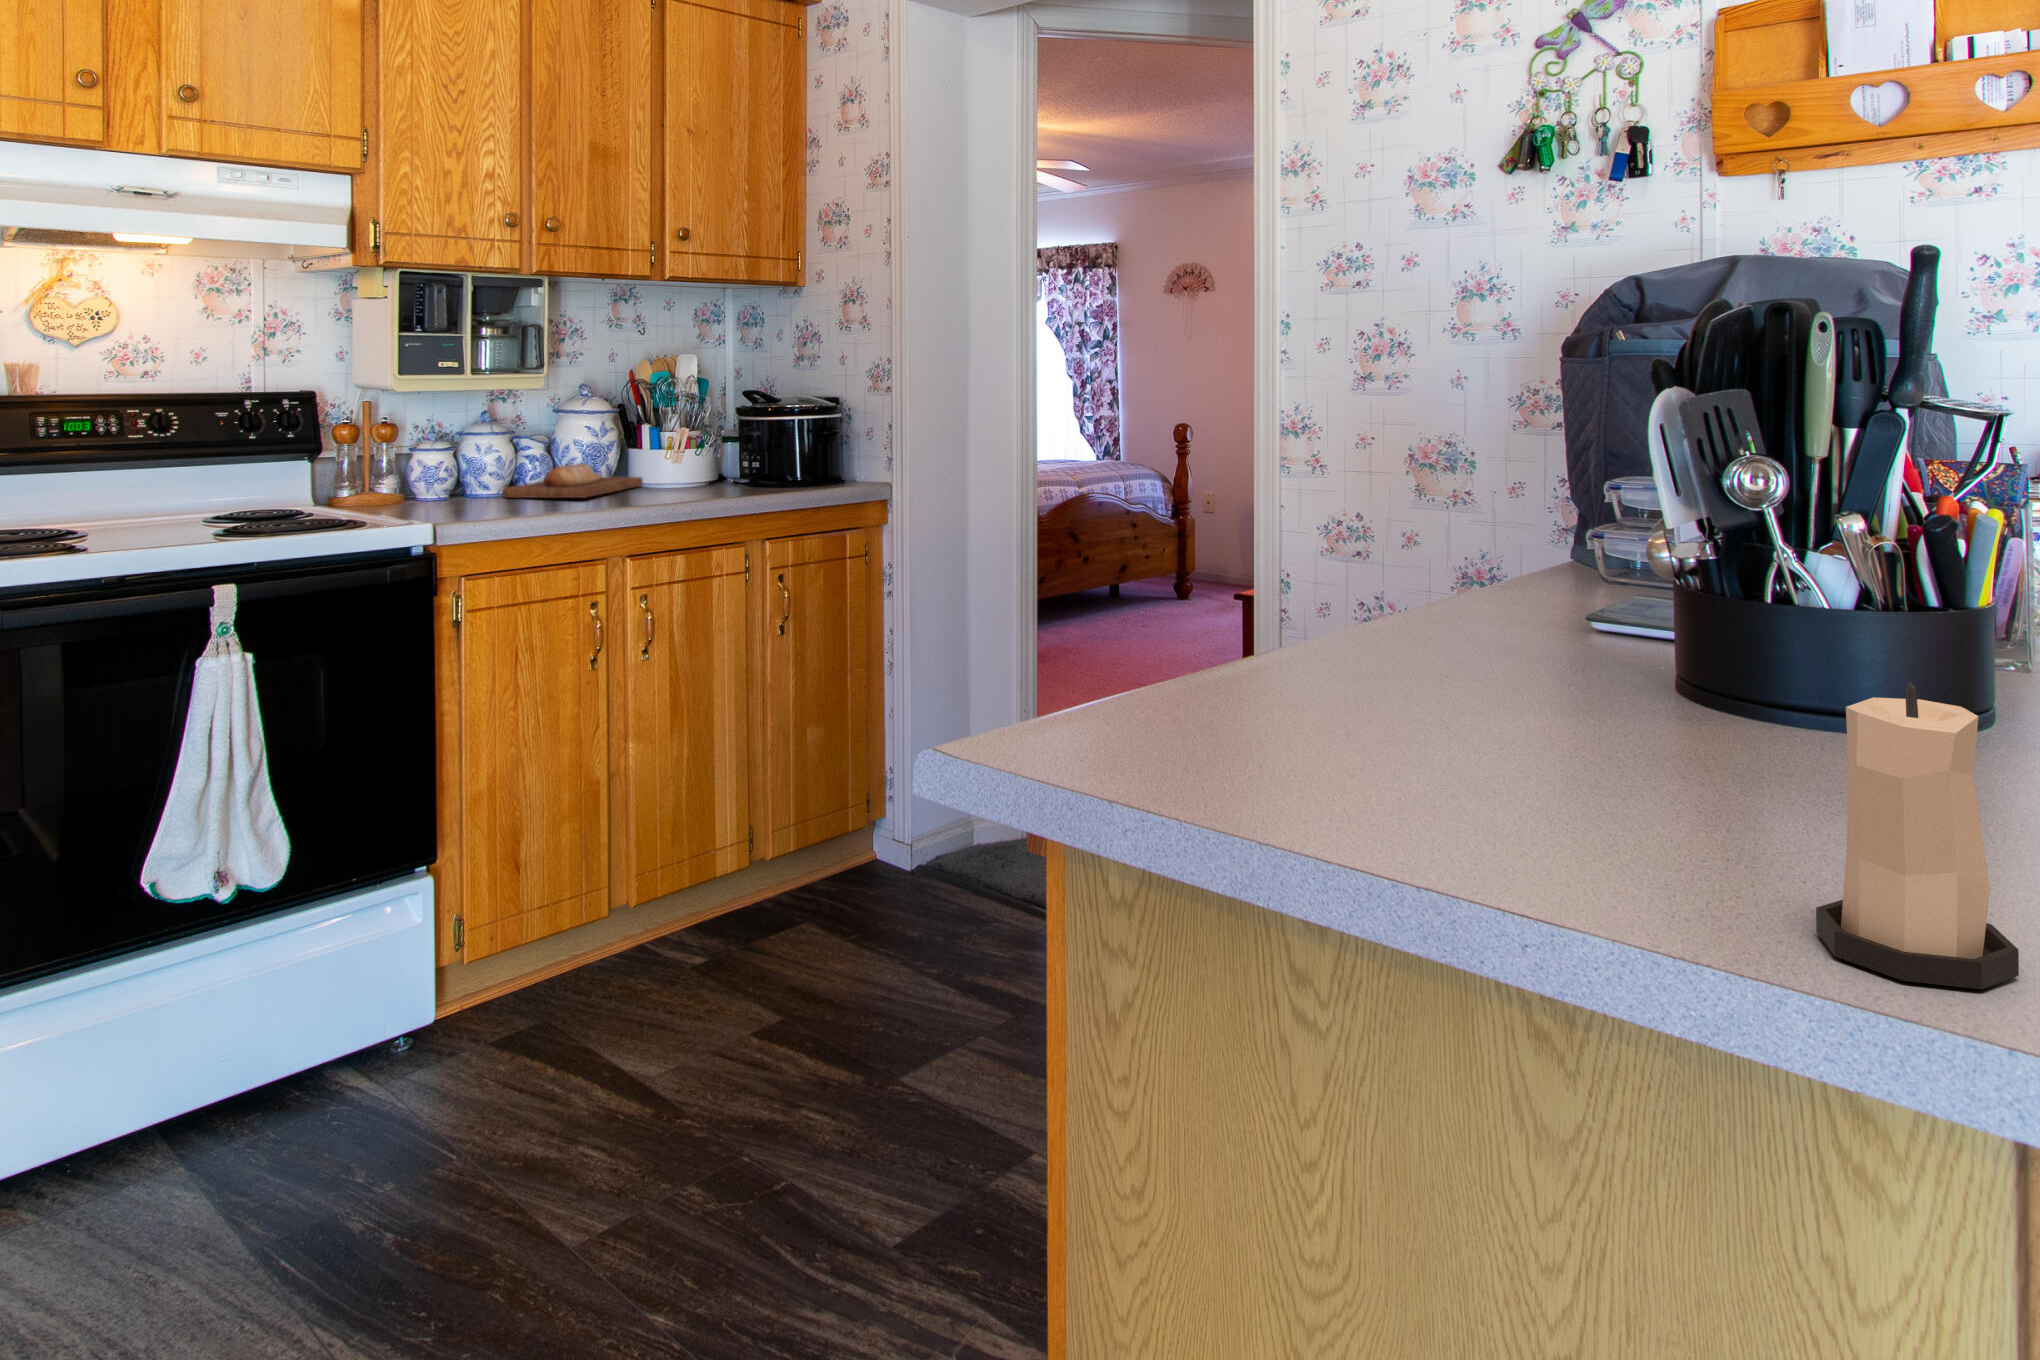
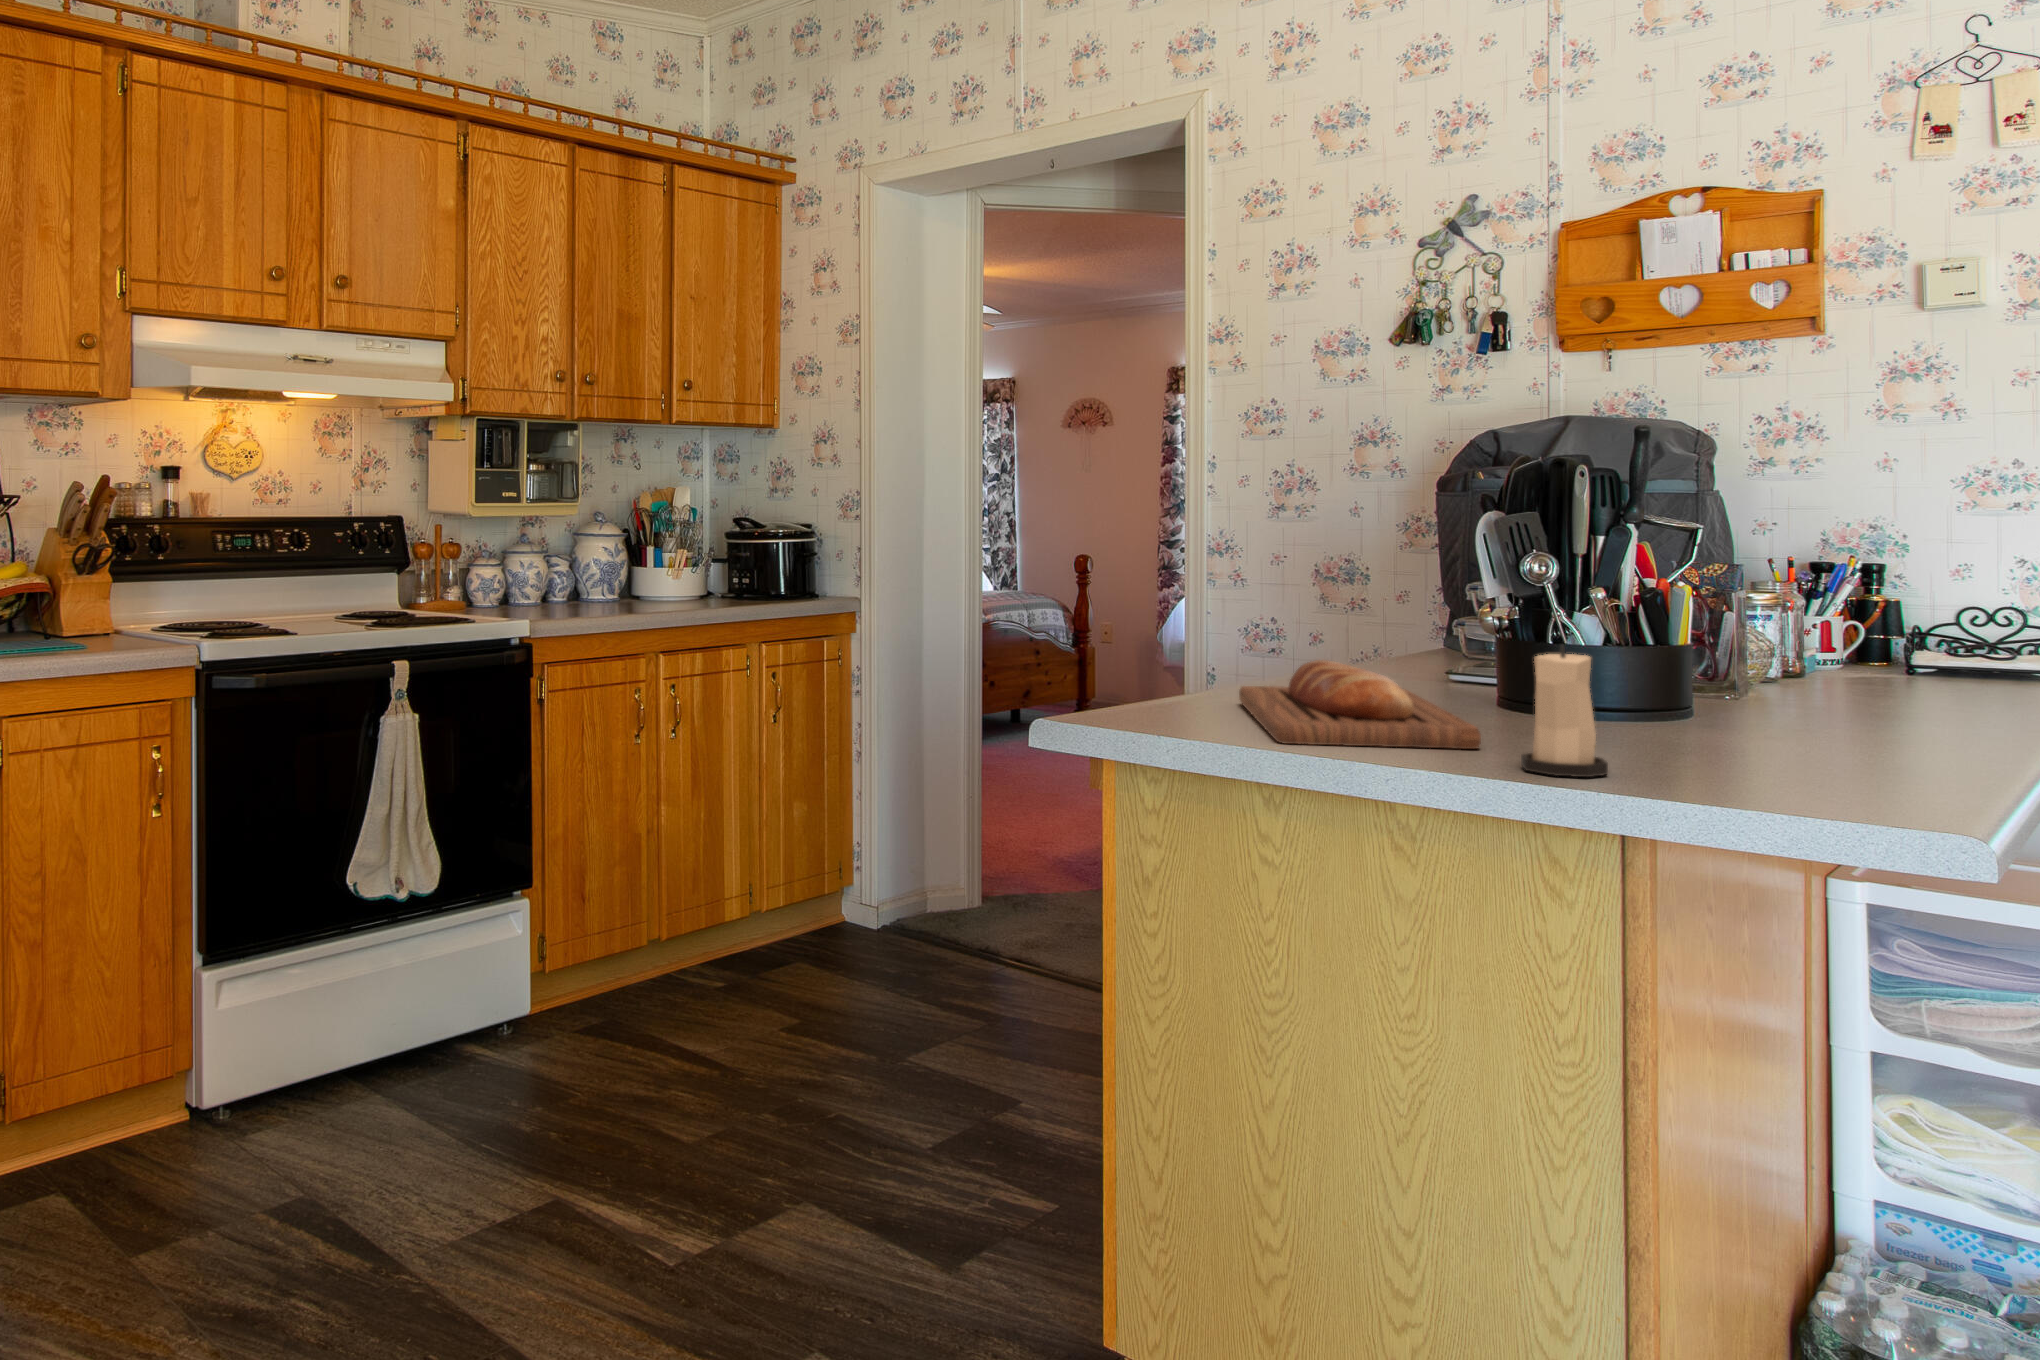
bread loaf: present [502,464,643,498] -> present [1239,660,1481,749]

